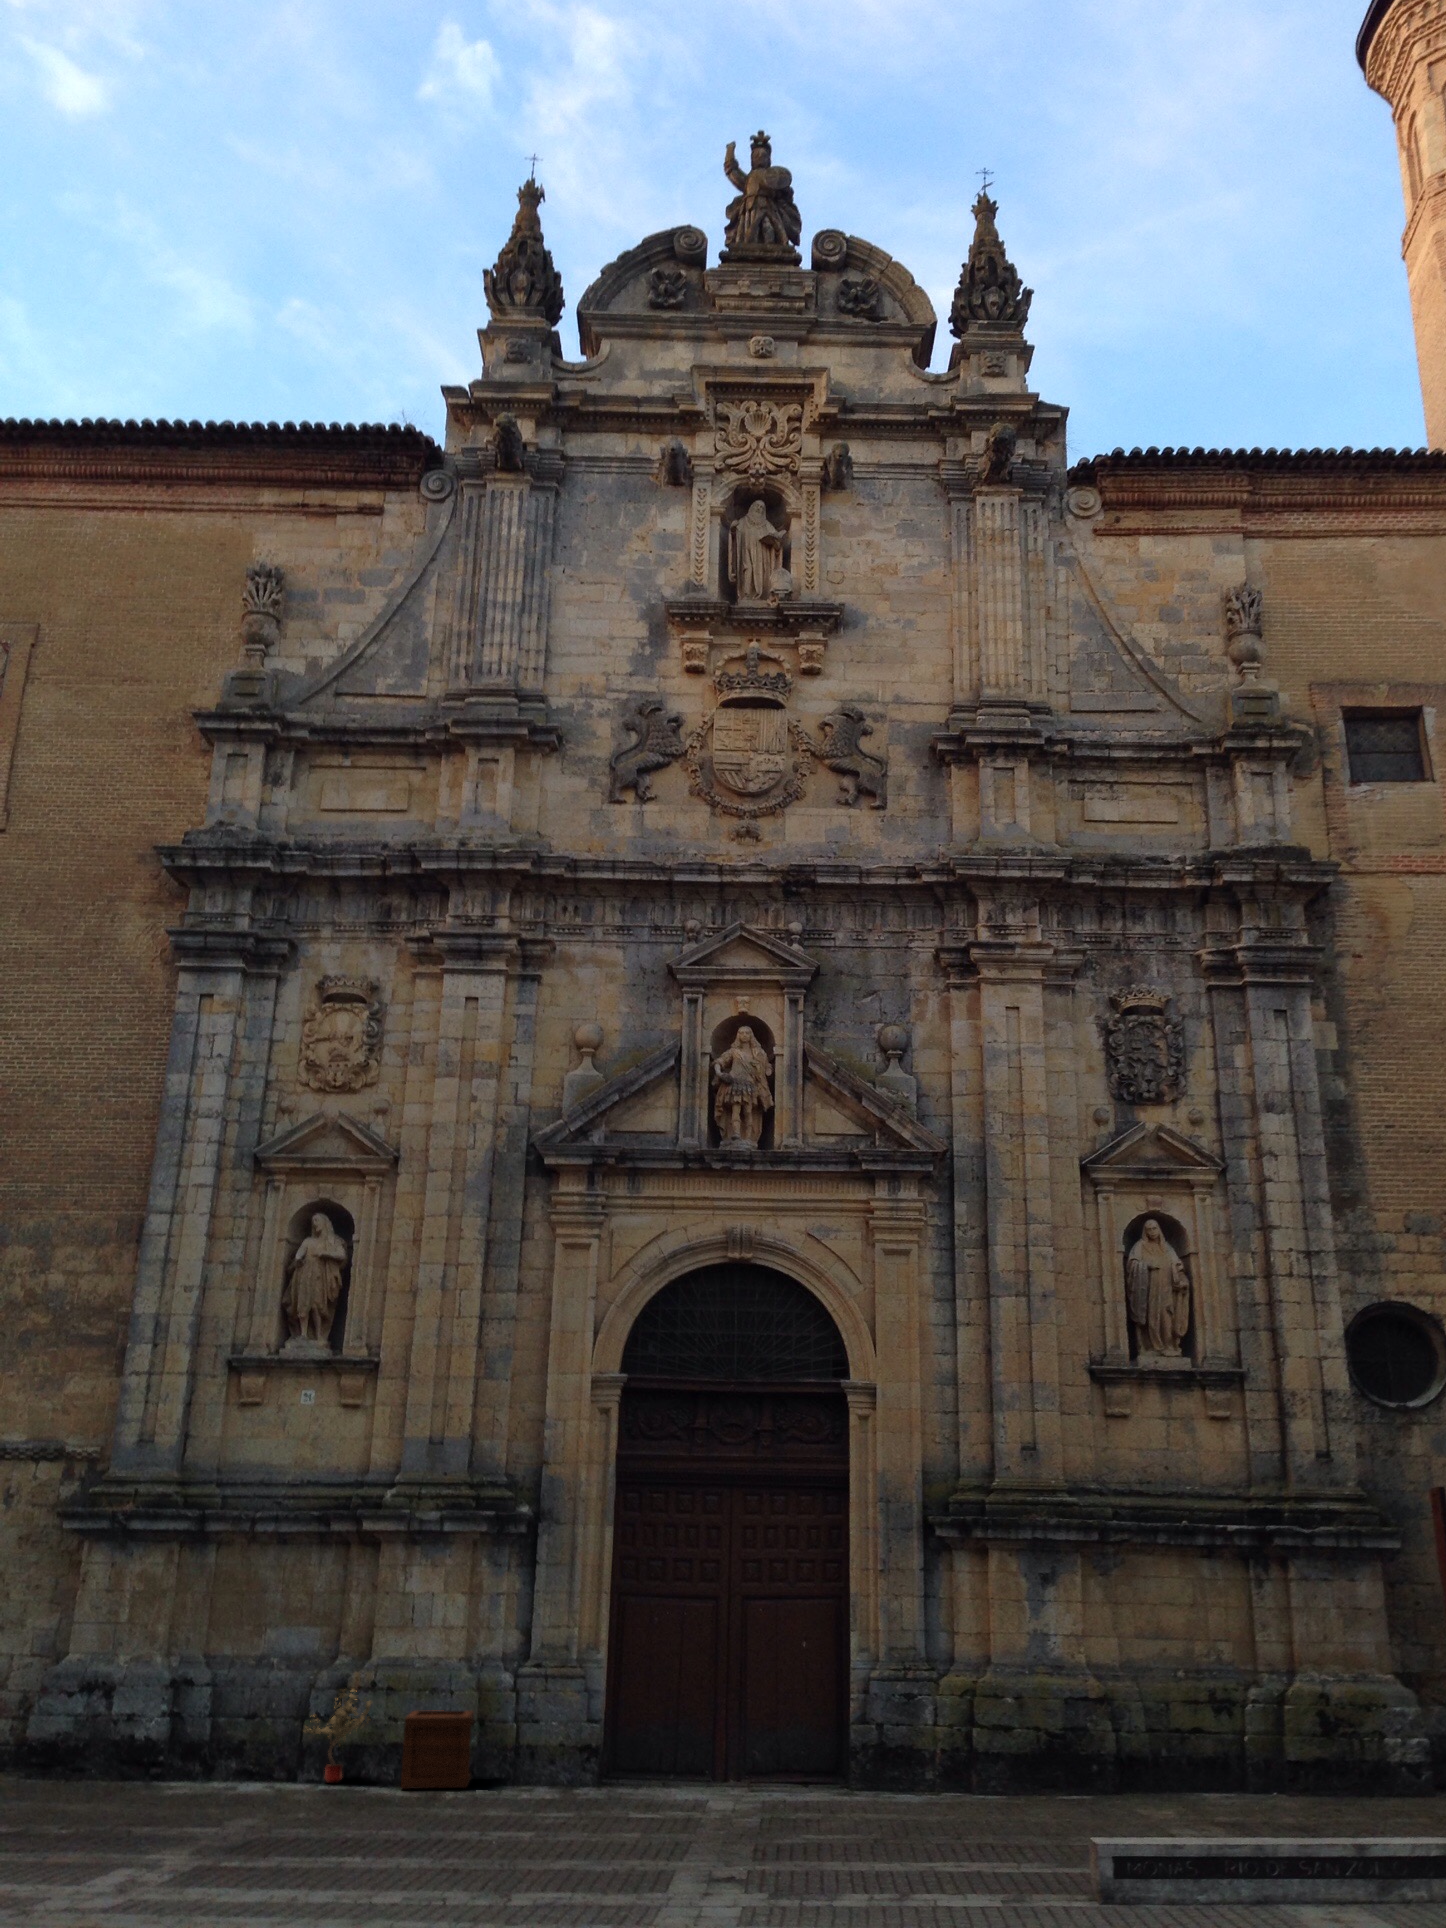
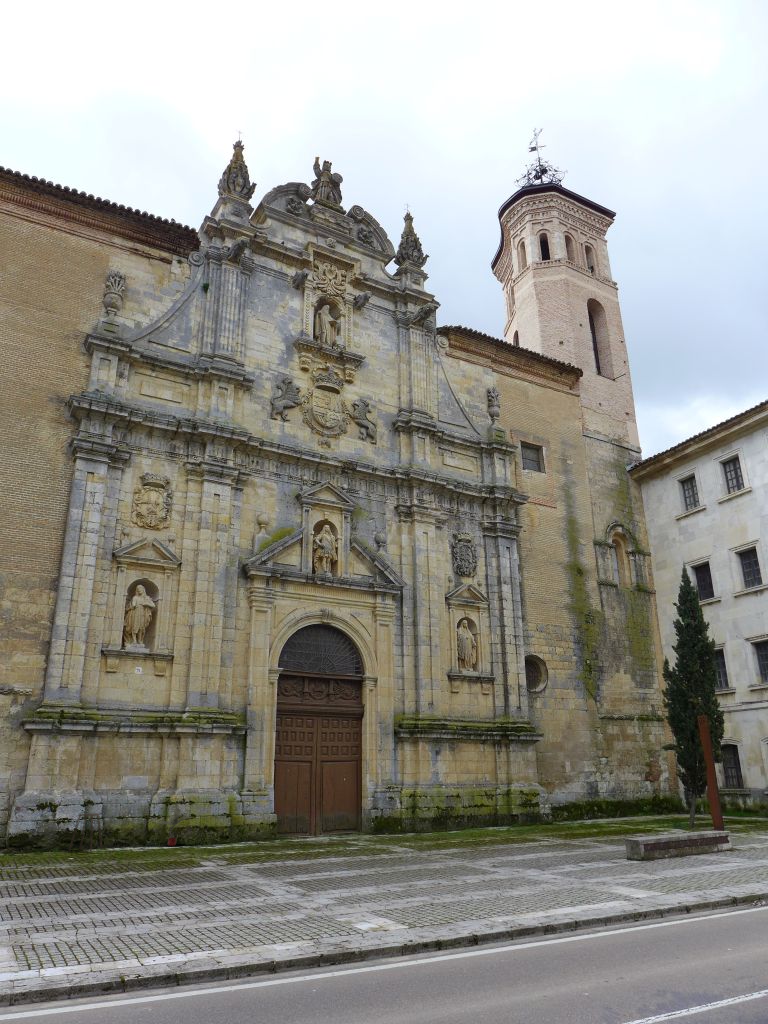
stool: none [116,1704,188,1787] -> present [69,813,102,852]
wooden crate: present [401,1710,474,1789] -> none [200,812,241,846]

